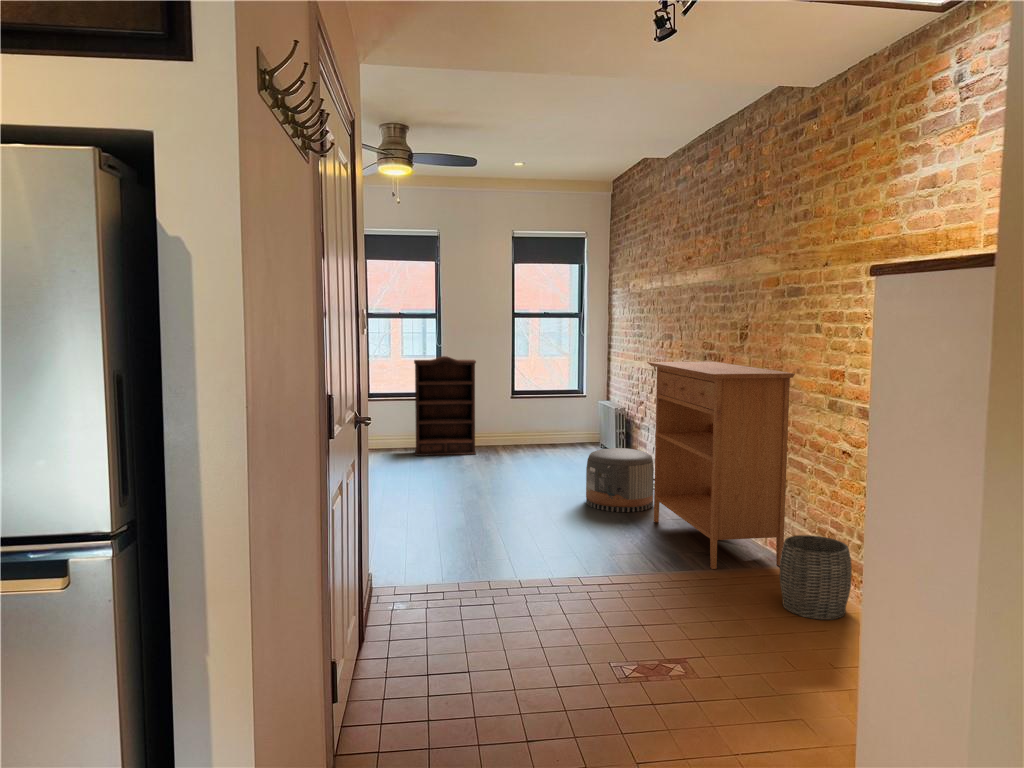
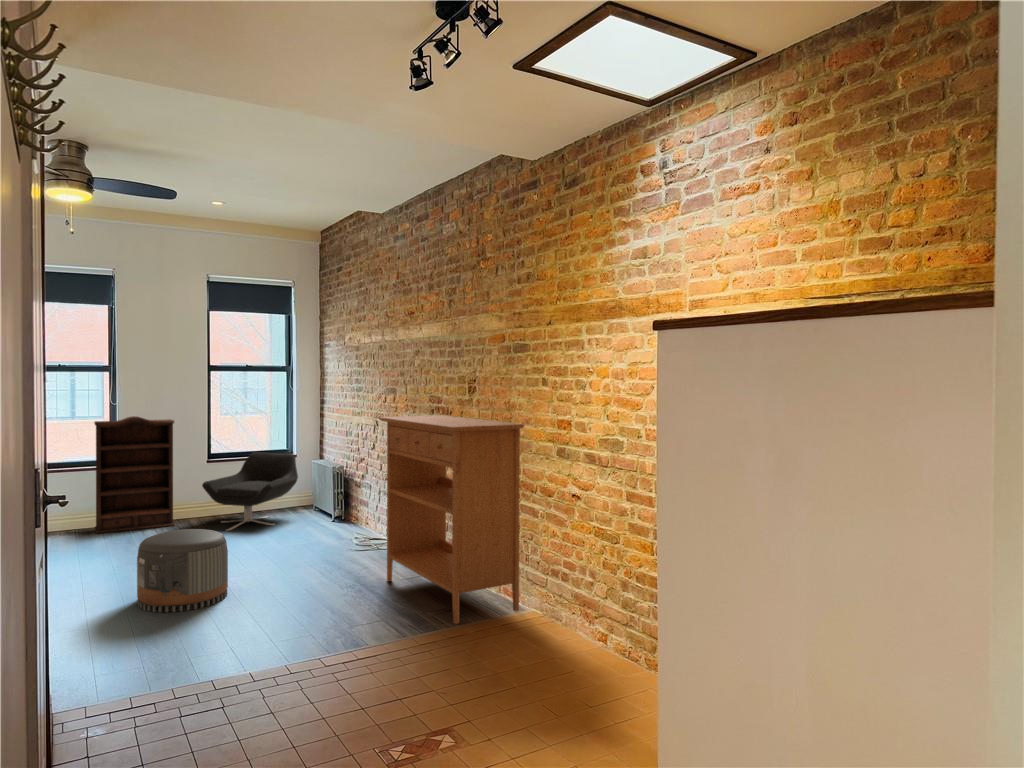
lounge chair: none [499,392,583,463] -> present [202,452,298,530]
pouf: present [586,448,654,512] -> present [137,529,228,612]
woven basket: present [780,535,852,620] -> none [525,579,588,661]

